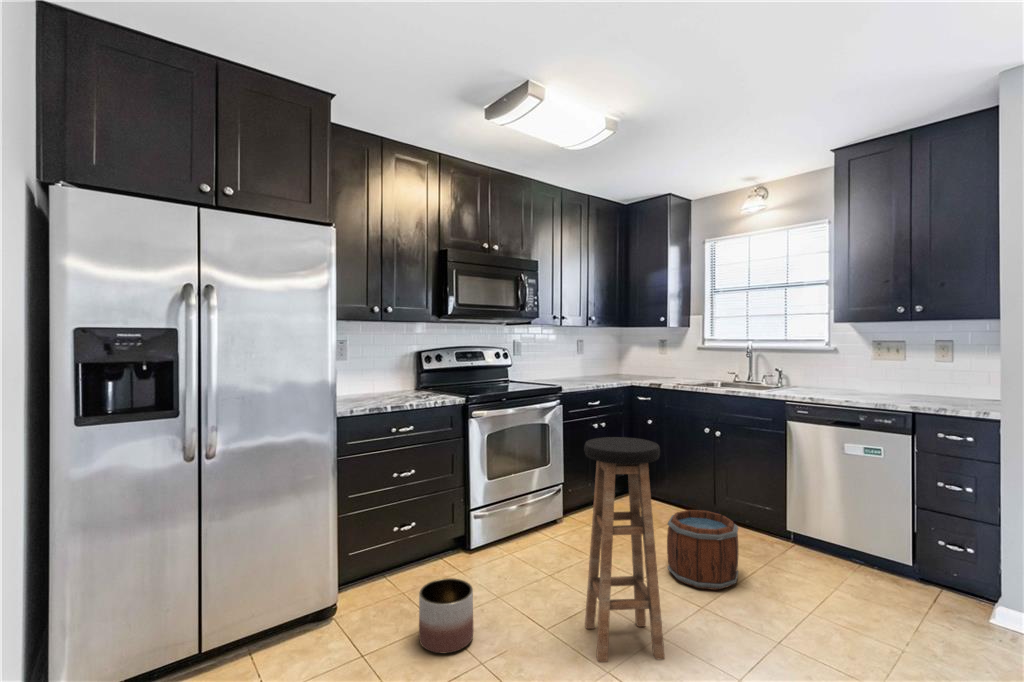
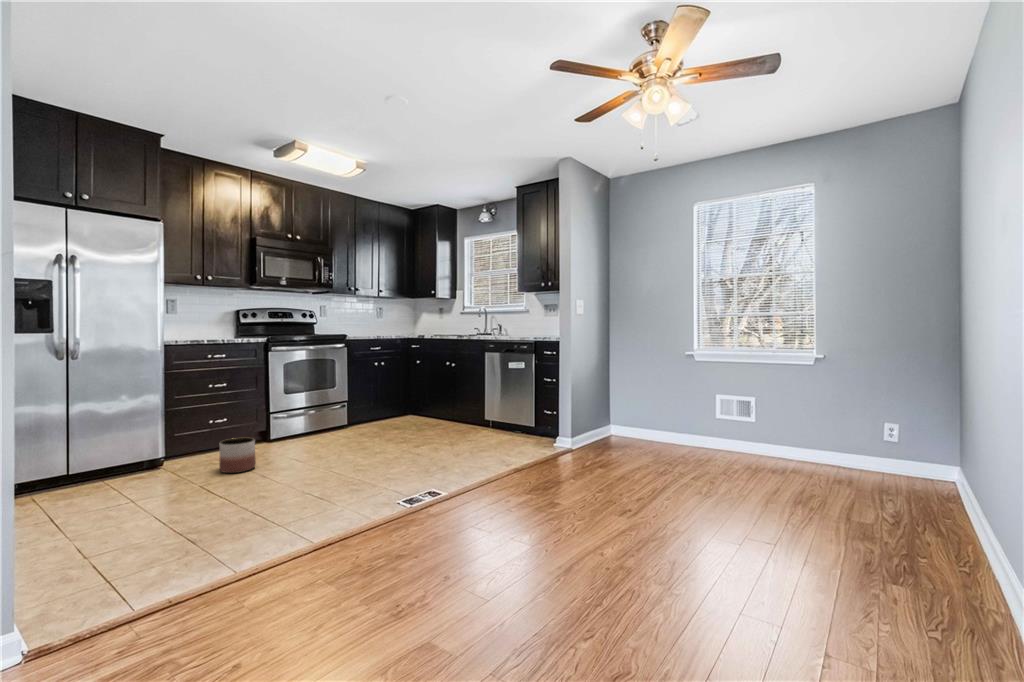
bar stool: present [584,437,665,662] -> none [323,353,366,470]
bucket: present [667,510,738,590] -> none [396,406,437,447]

